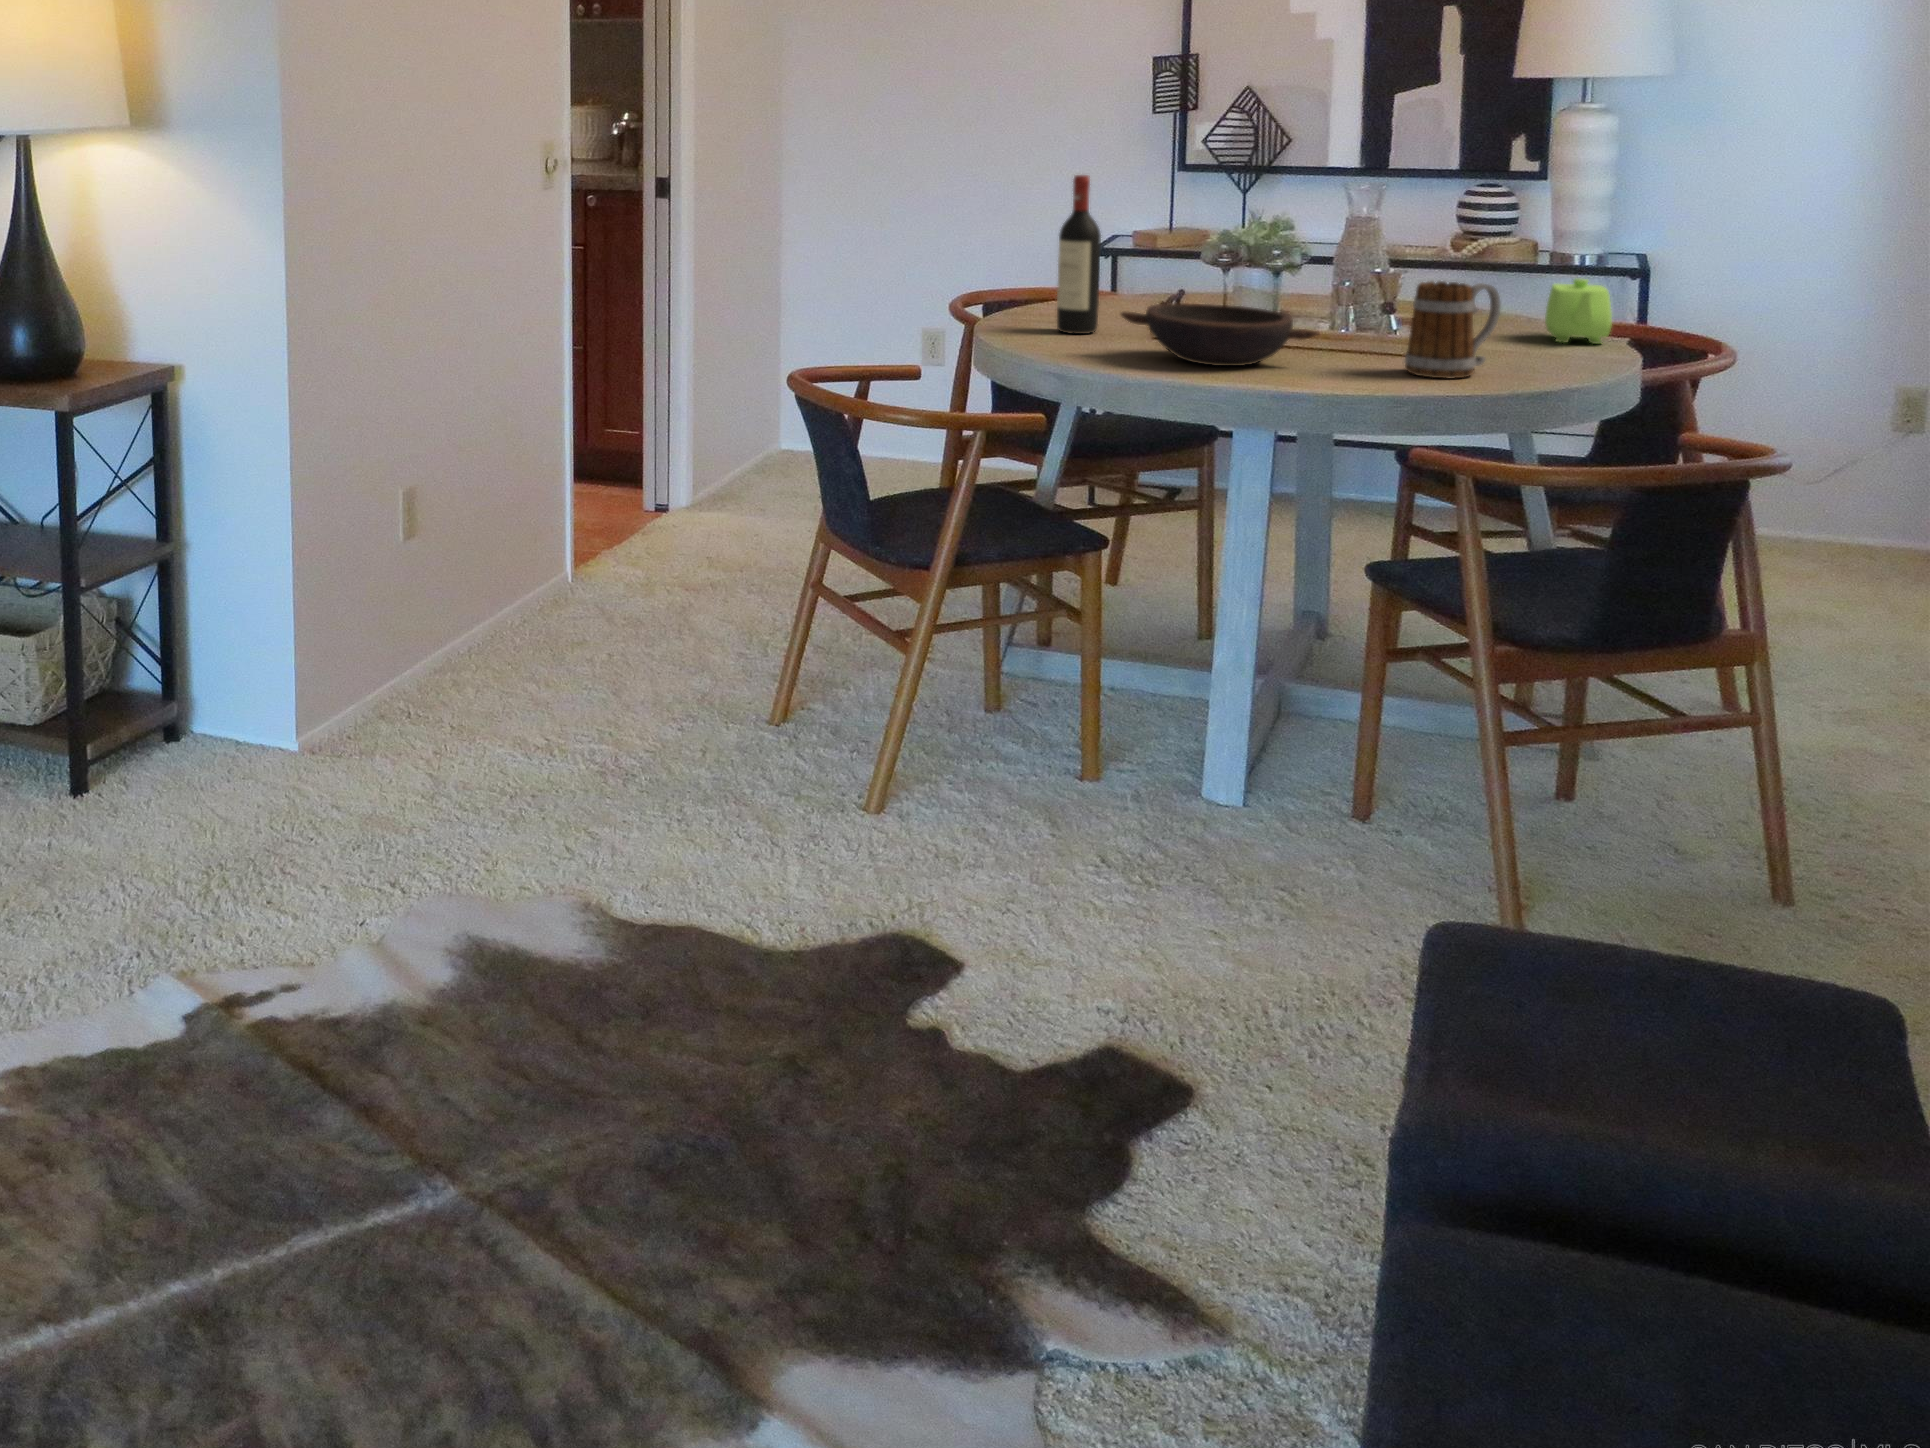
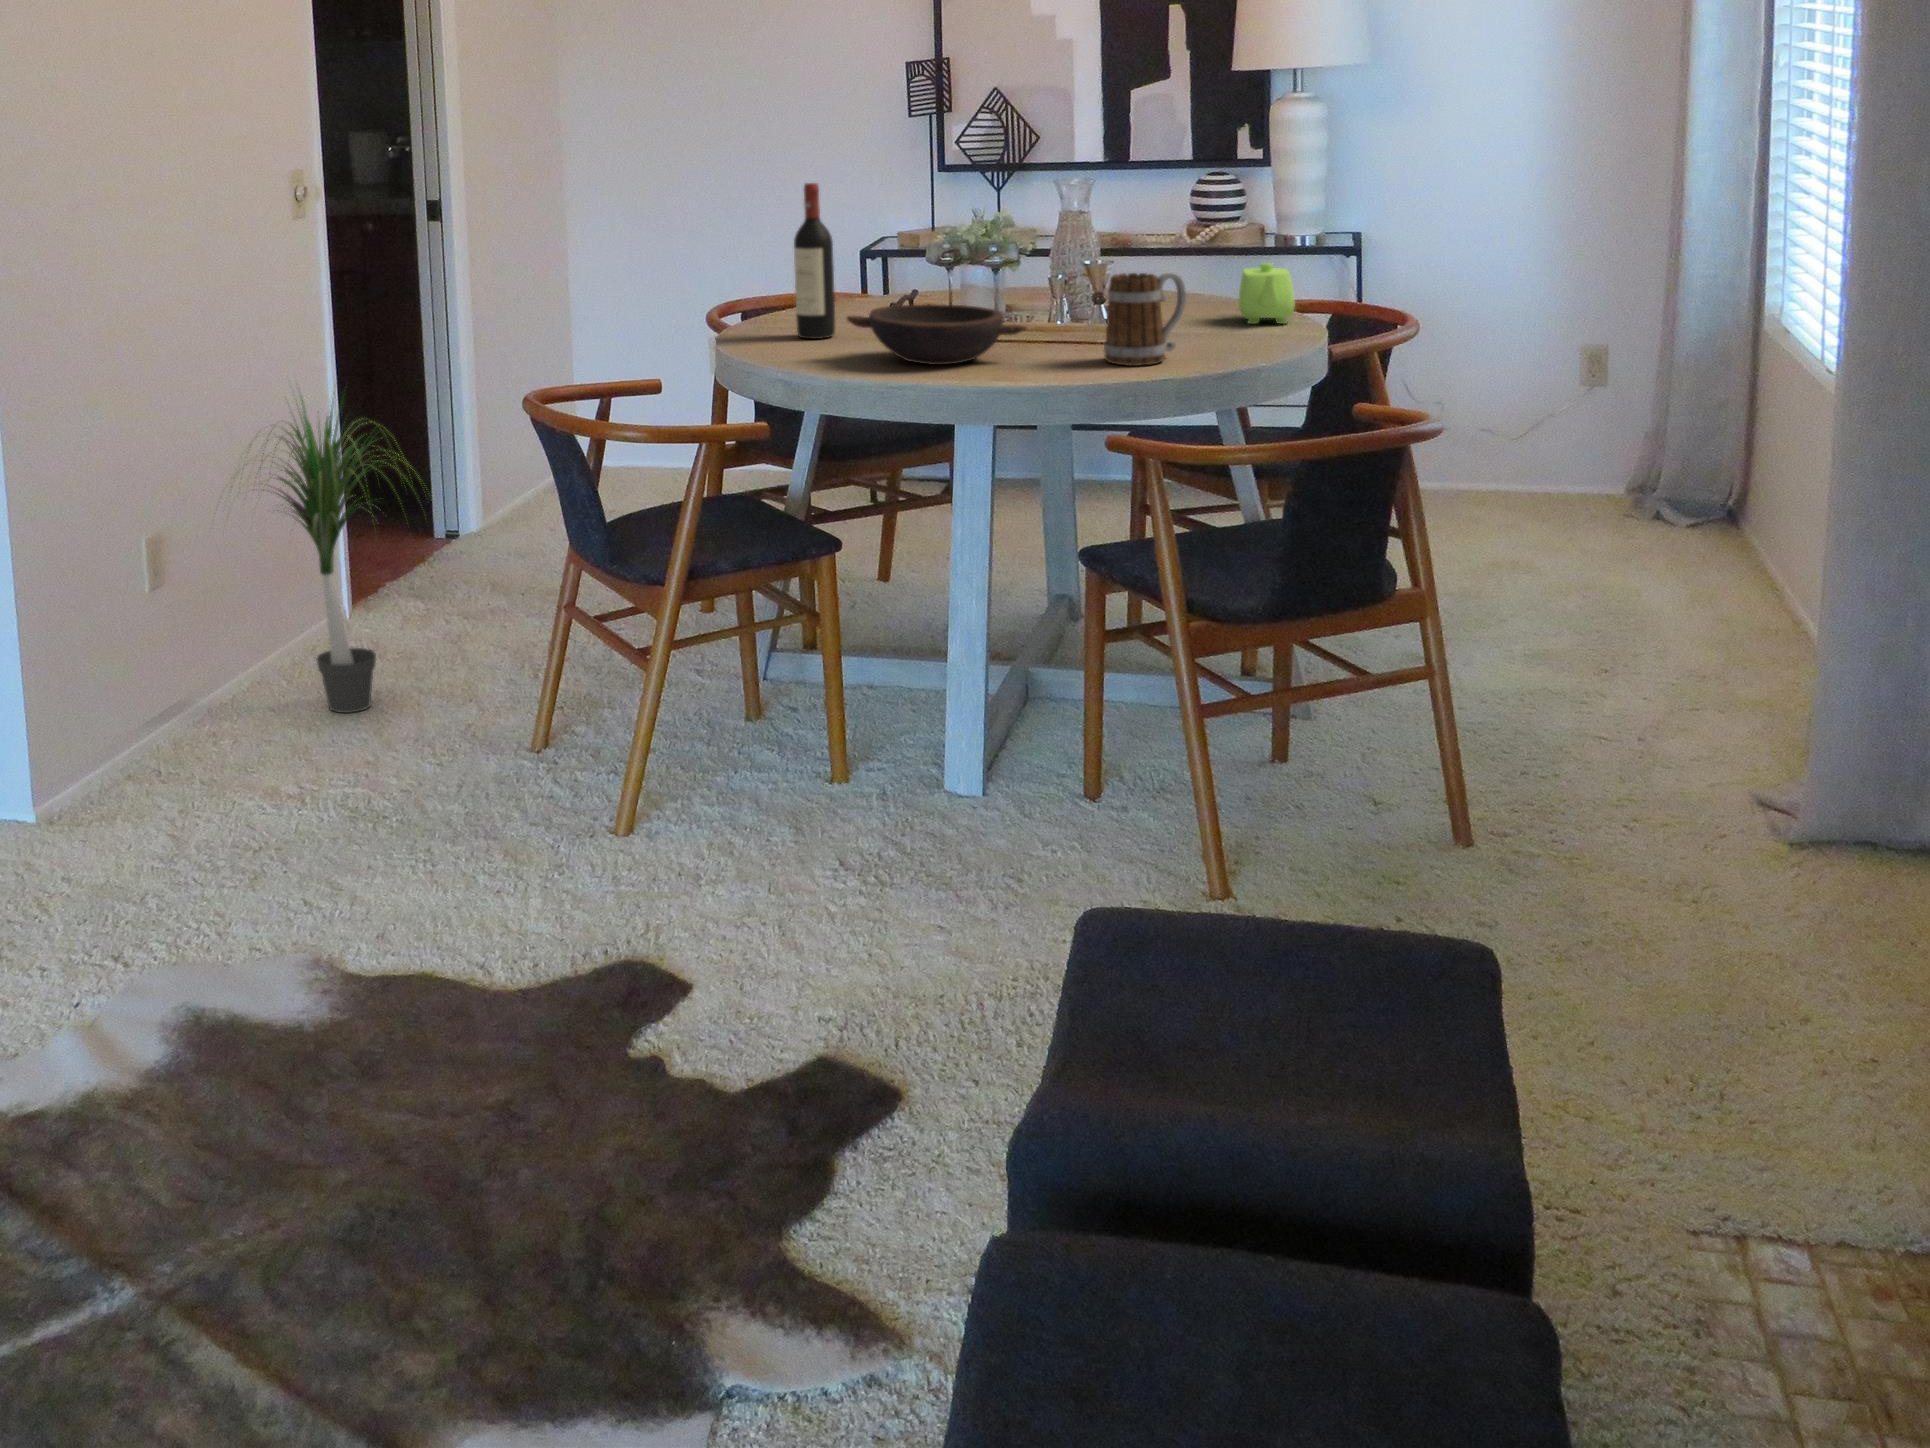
potted plant: none [453,339,674,673] -> present [226,392,419,713]

